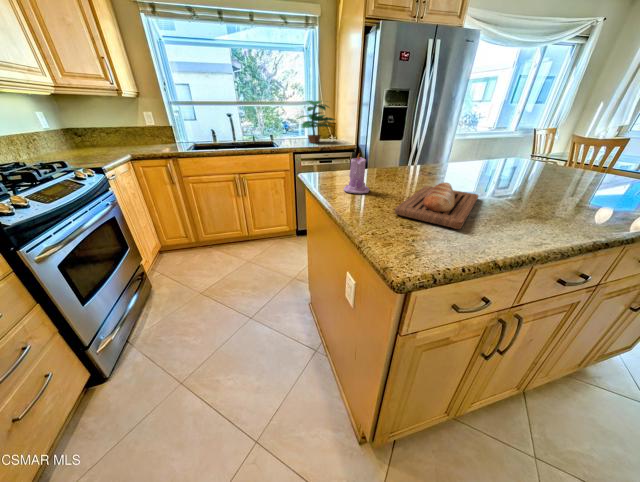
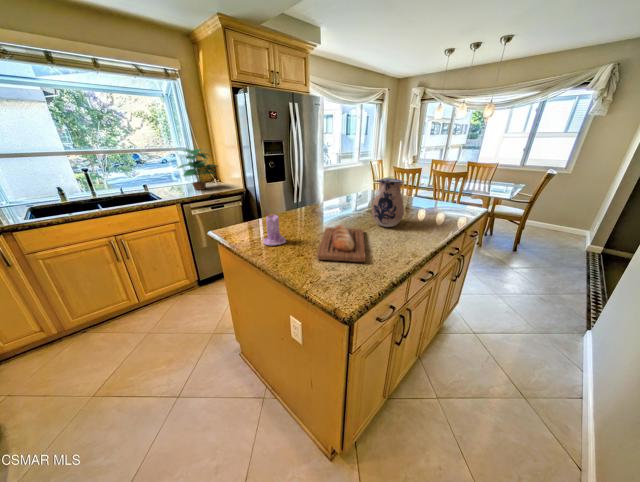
ceramic pitcher: none [501,126,575,200] -> present [372,179,404,227]

